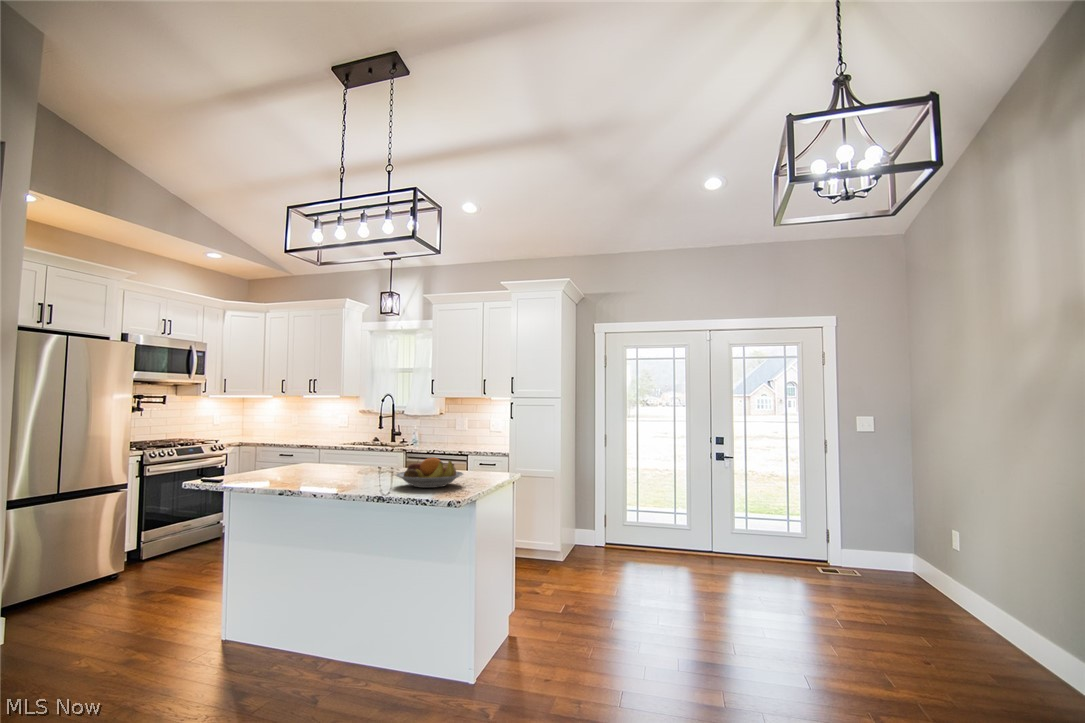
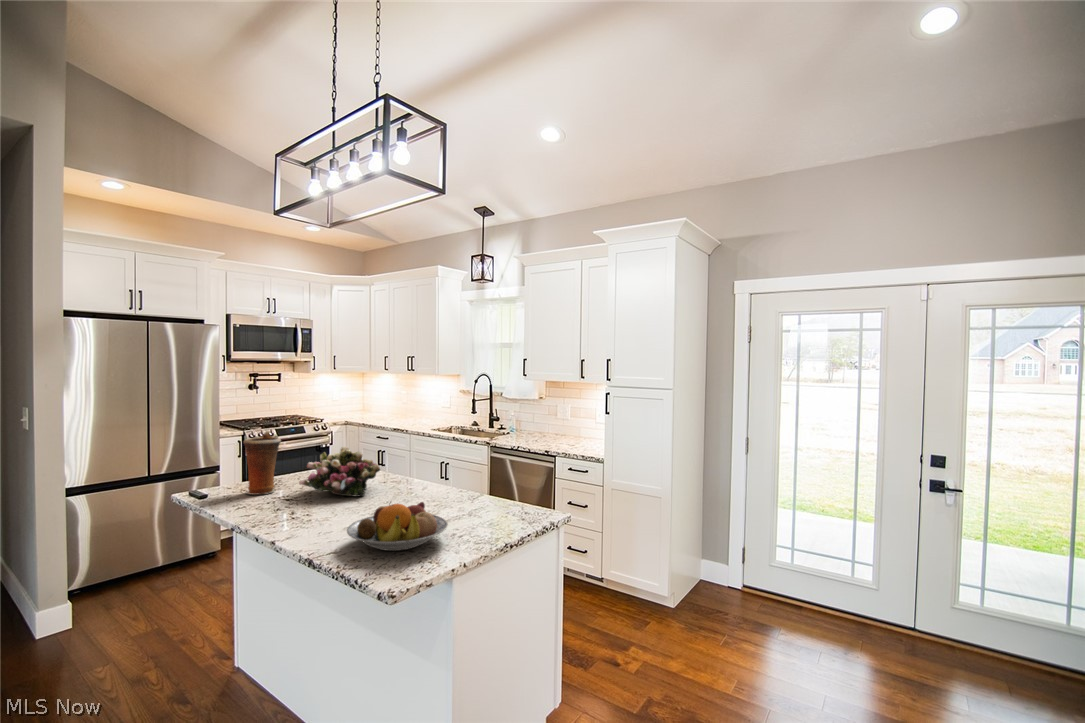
vase: none [251,425,287,477] -> present [243,430,281,495]
flower arrangement: none [305,438,368,474] -> present [299,446,380,497]

